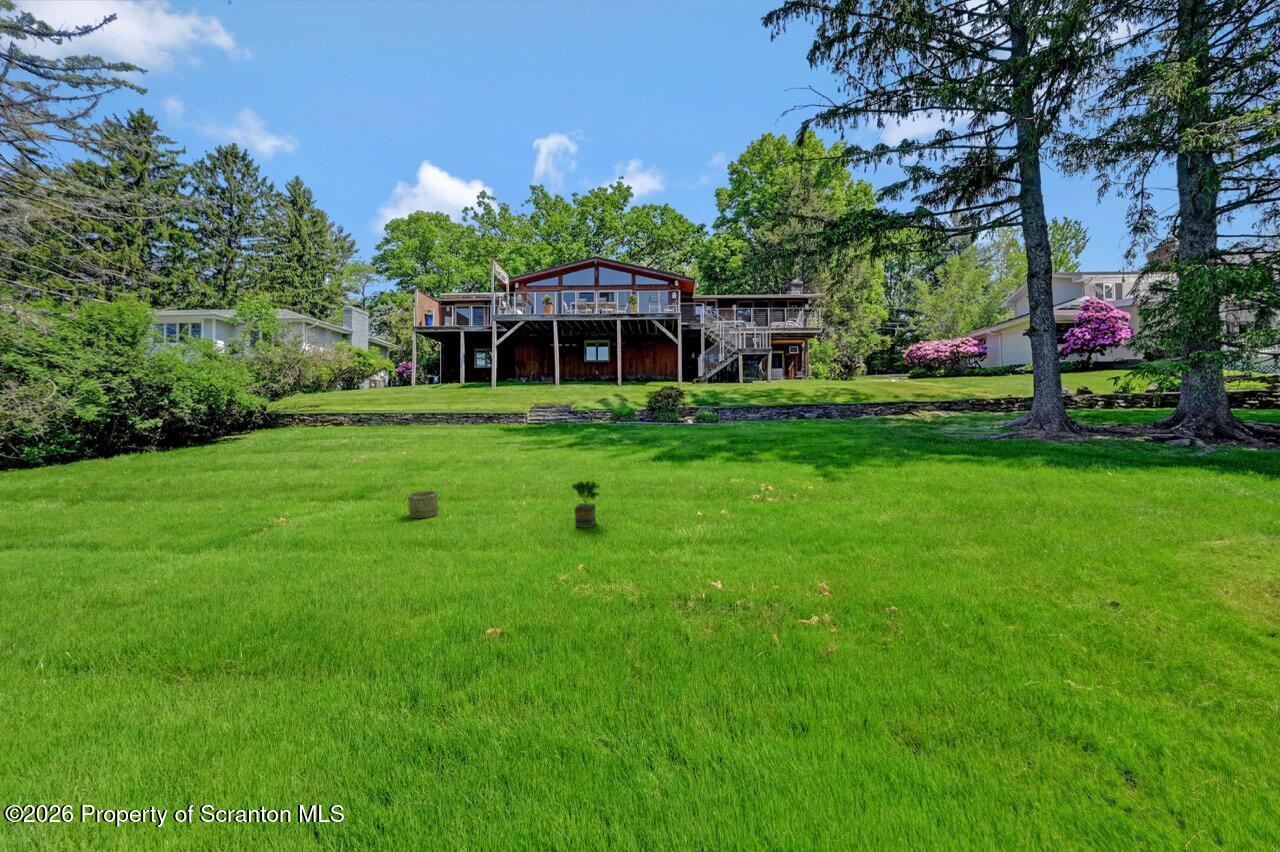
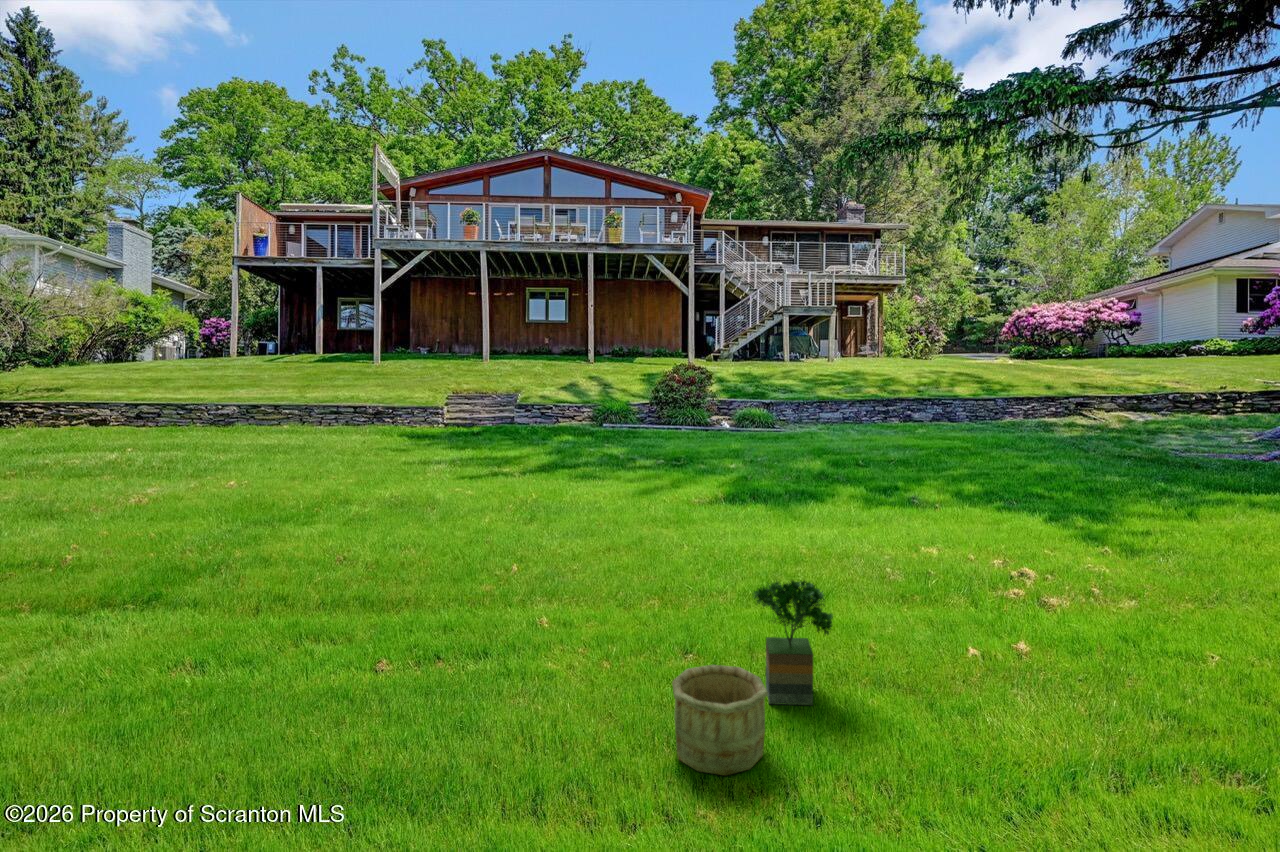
wooden bucket: present [407,491,438,518] -> present [672,665,768,776]

